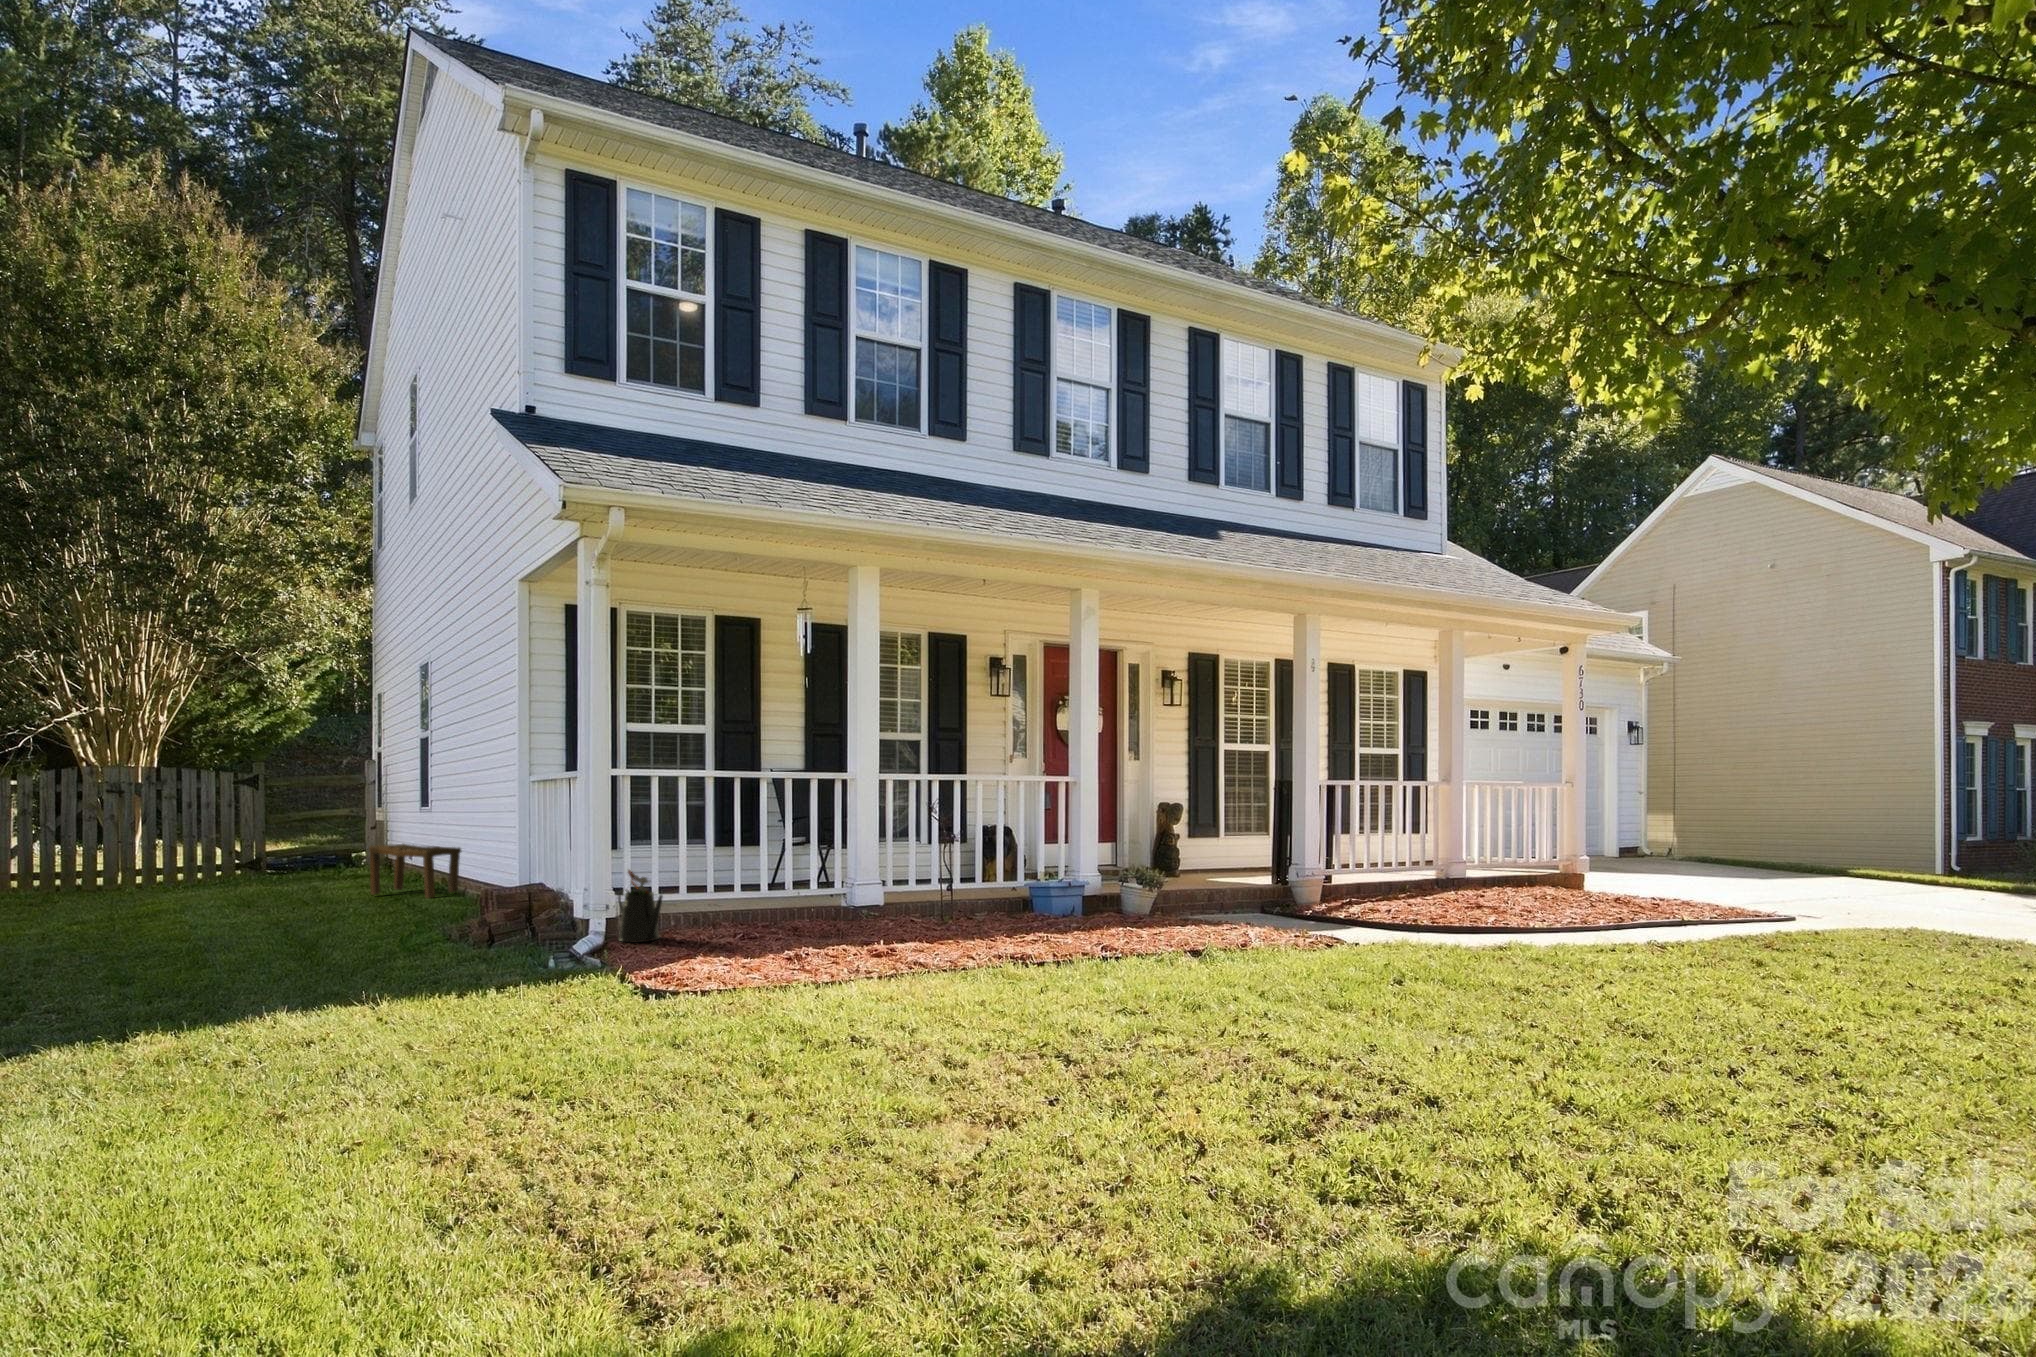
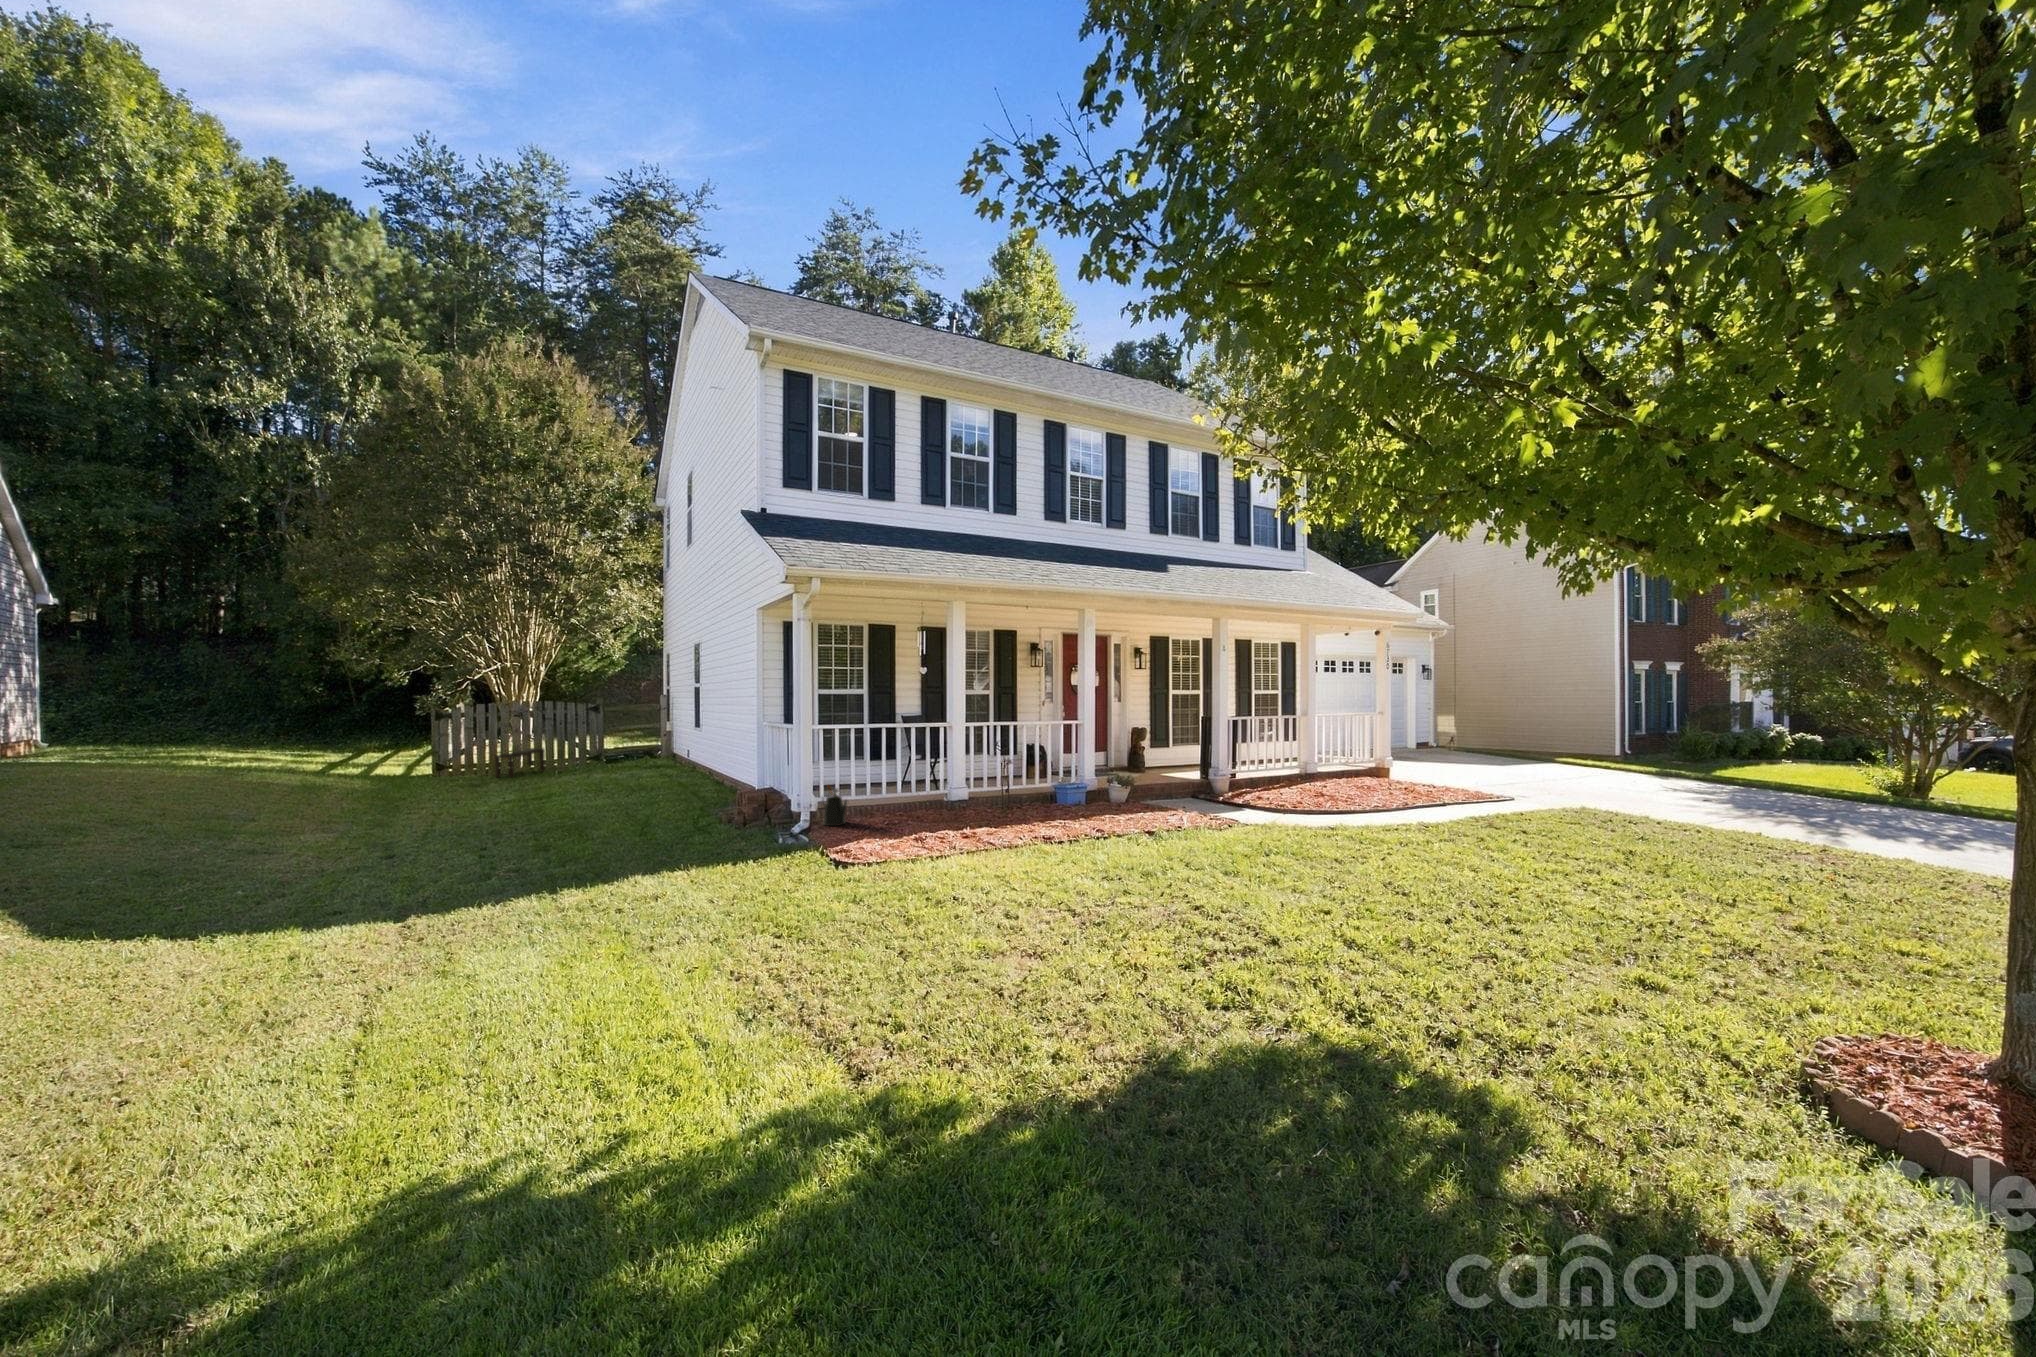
bench: present [369,844,461,898] -> present [495,748,545,778]

